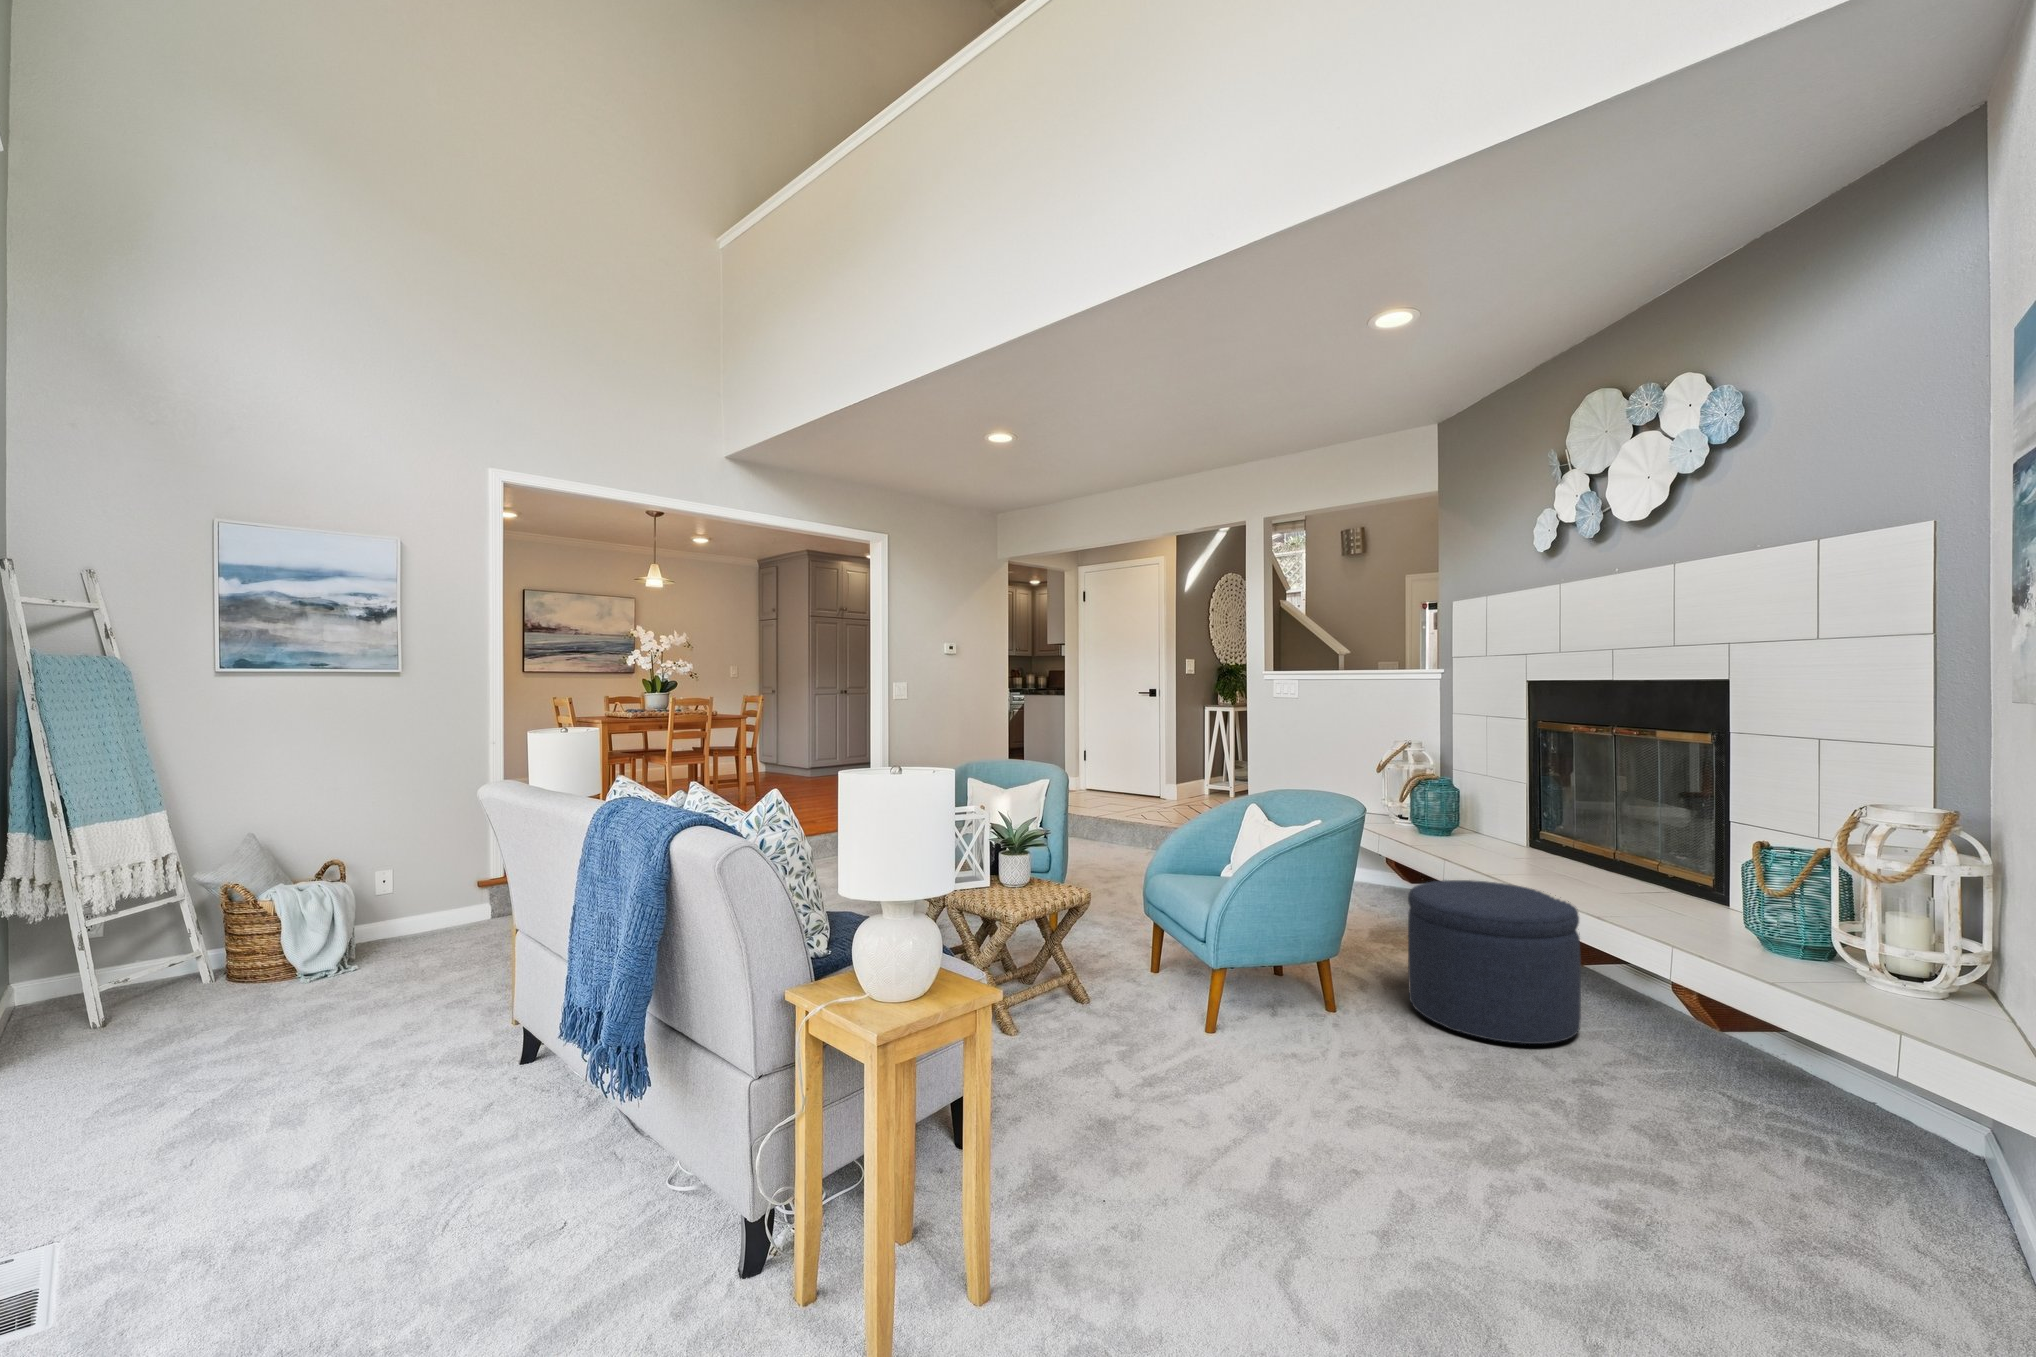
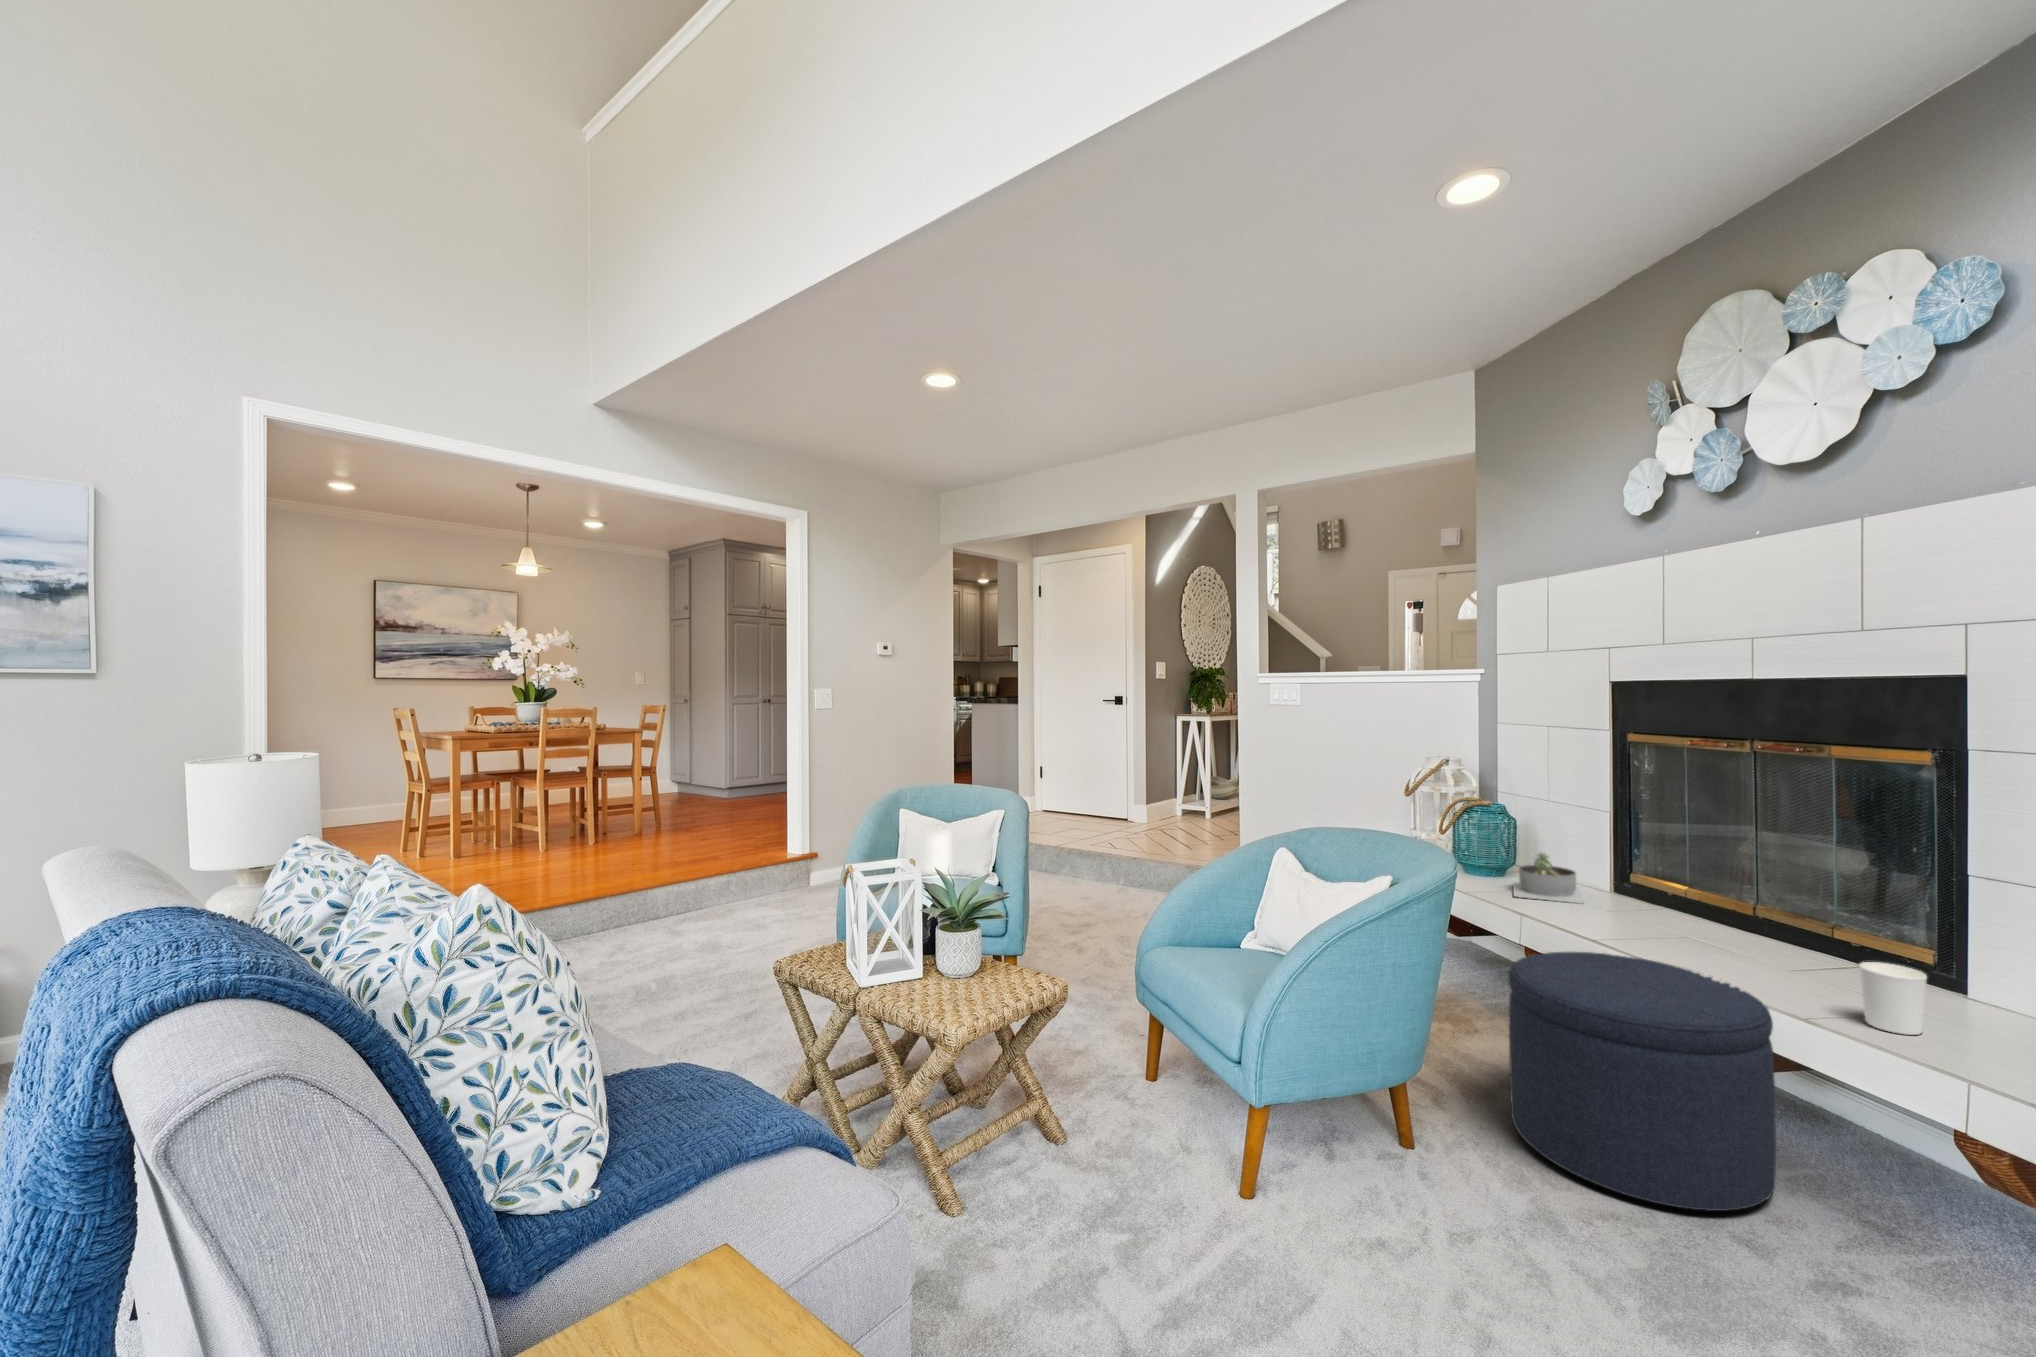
succulent planter: none [1443,813,1499,853] -> present [1513,853,1584,904]
candle holder: none [1629,877,1669,924] -> present [1859,962,1927,1035]

